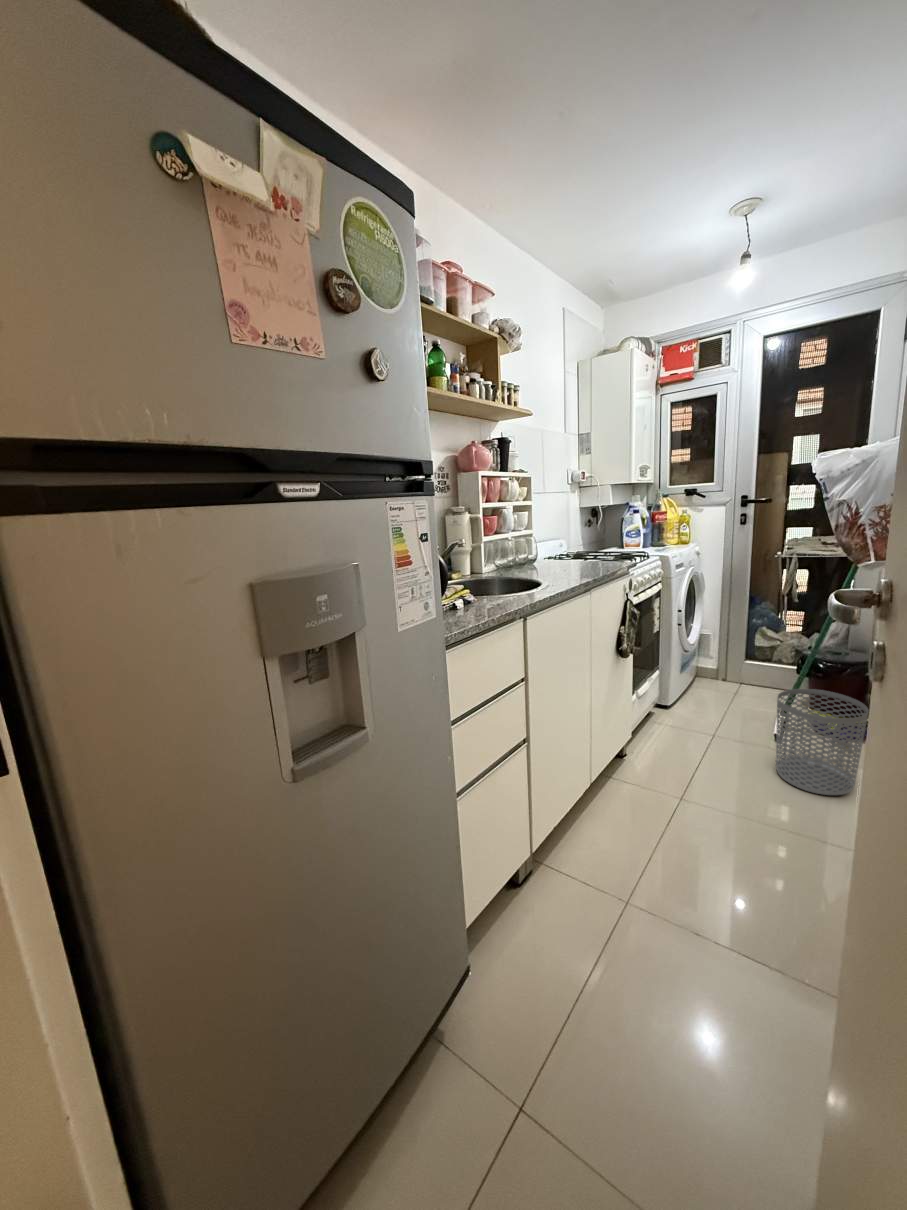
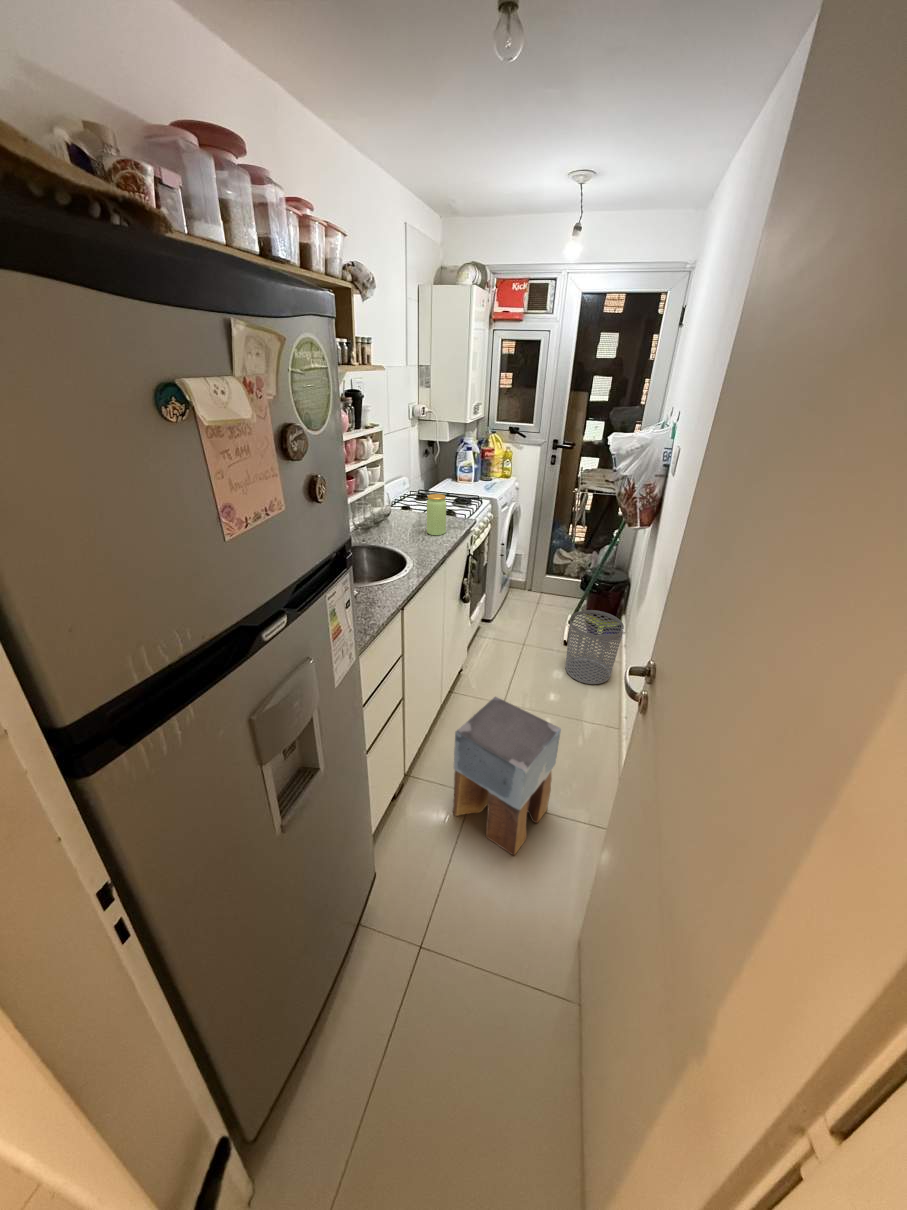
jar: none [574,532,597,576] -> present [427,494,446,535]
stool: none [590,760,756,1014] -> present [453,697,561,855]

